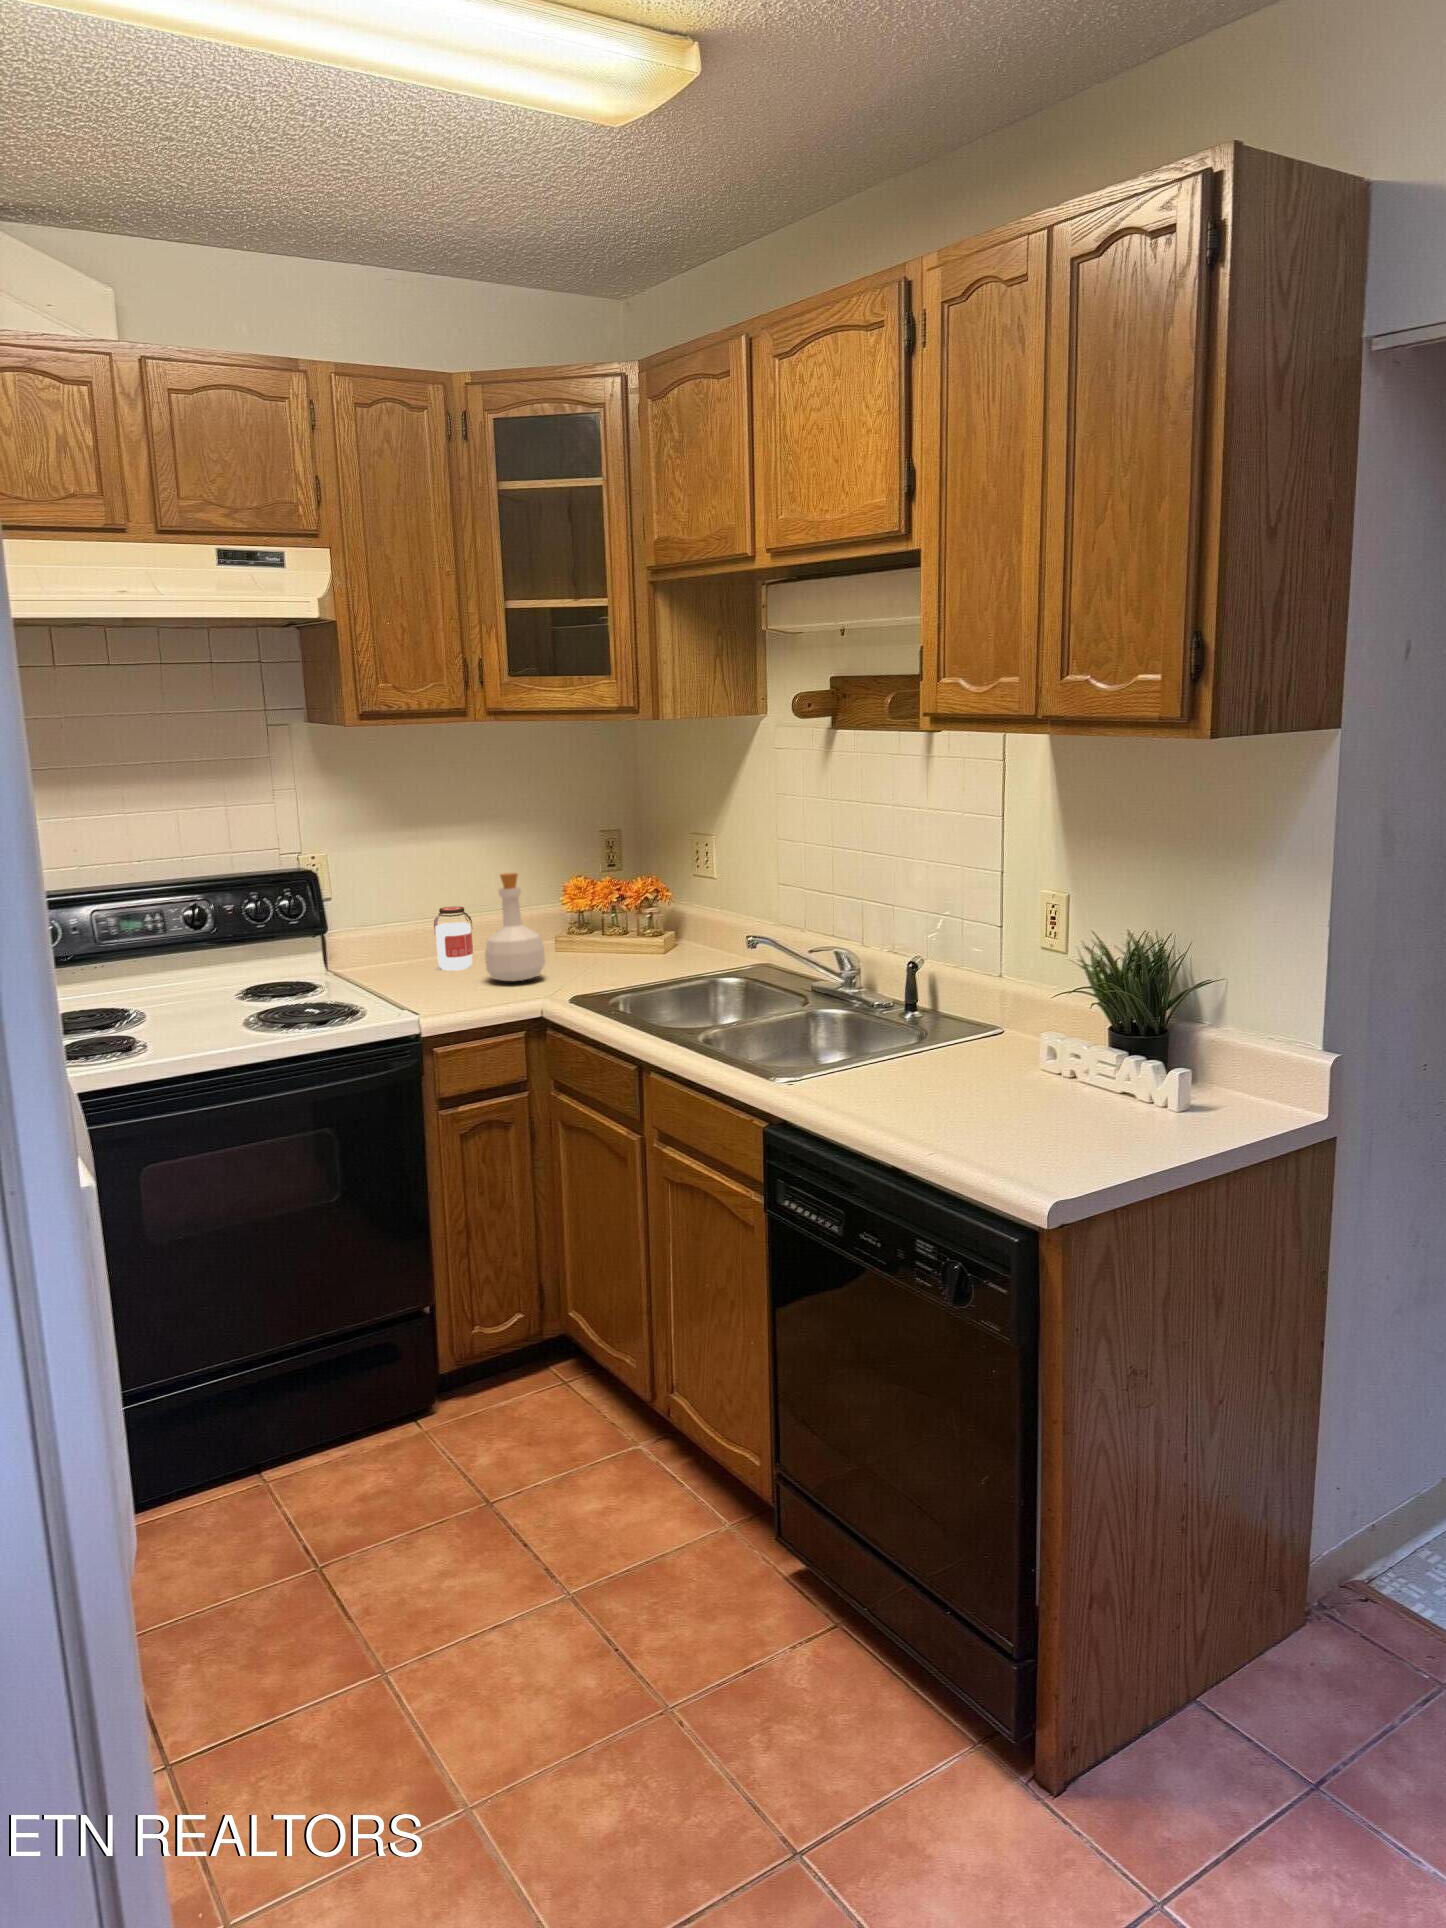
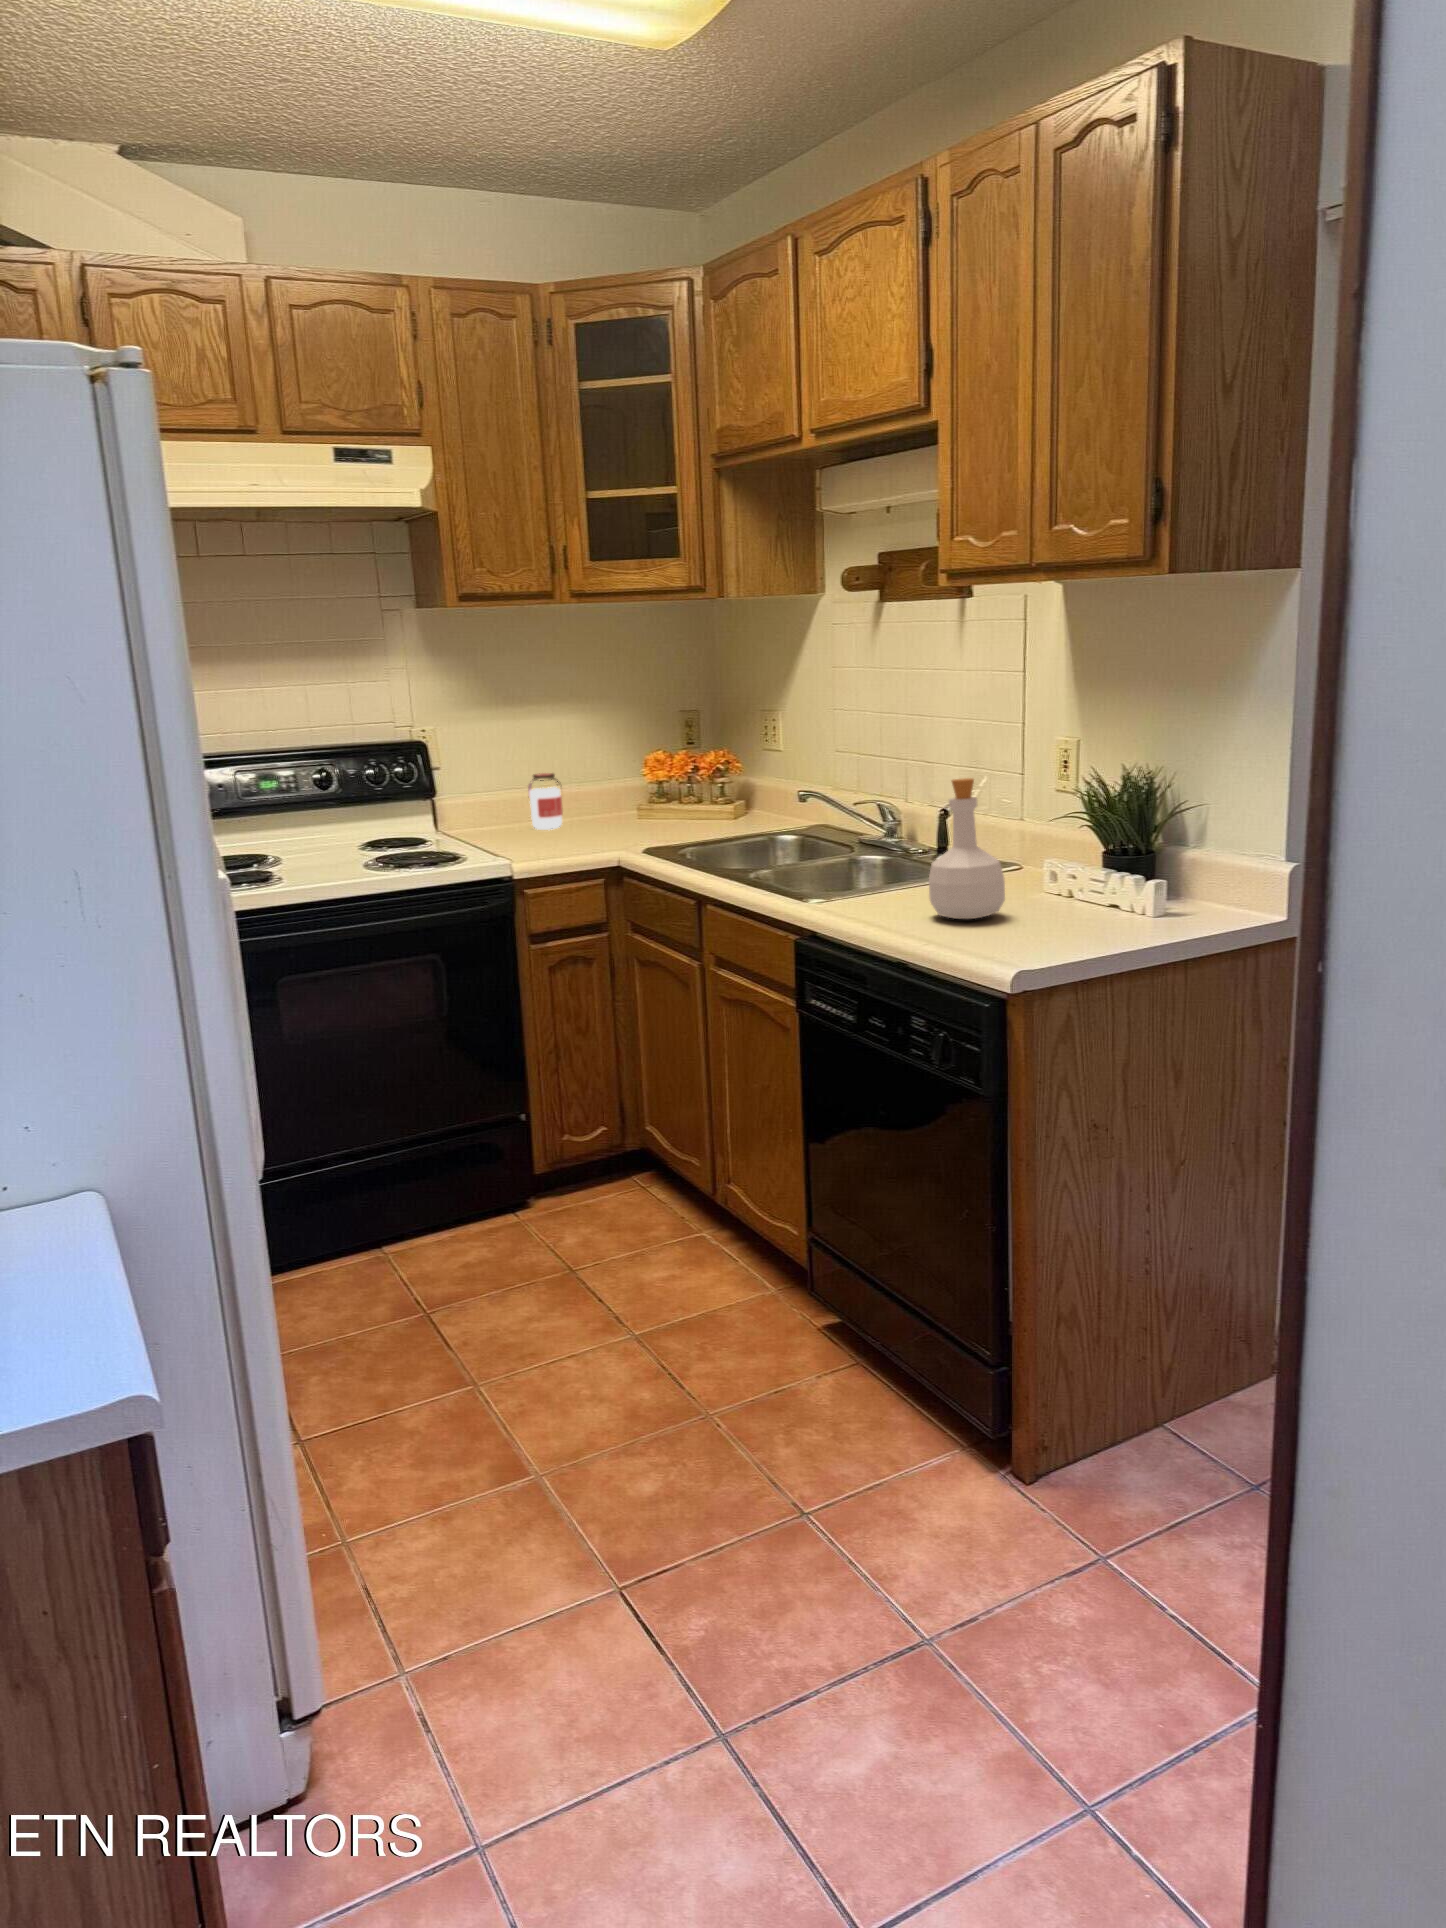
bottle: present [485,873,545,982] -> present [929,778,1005,919]

